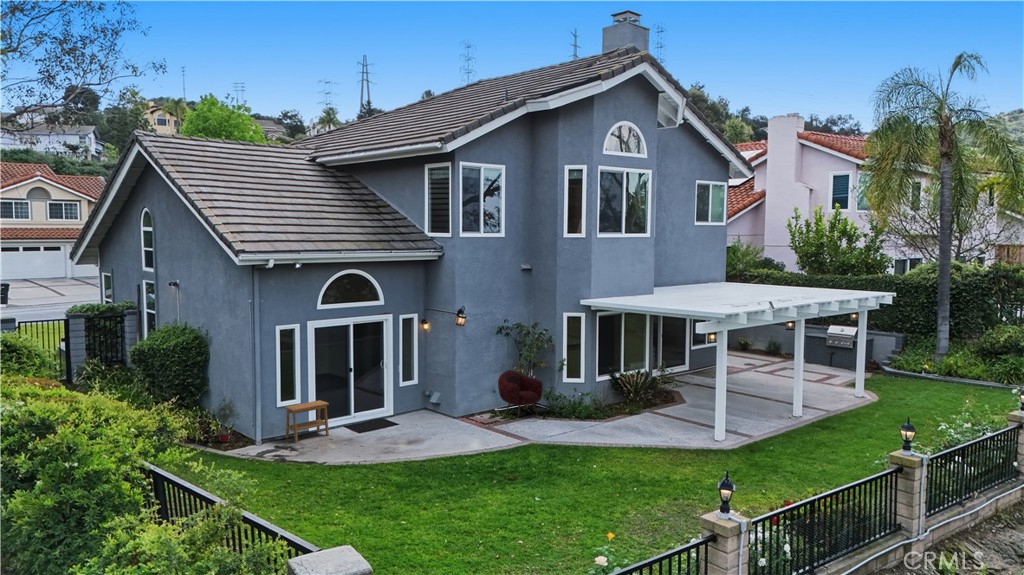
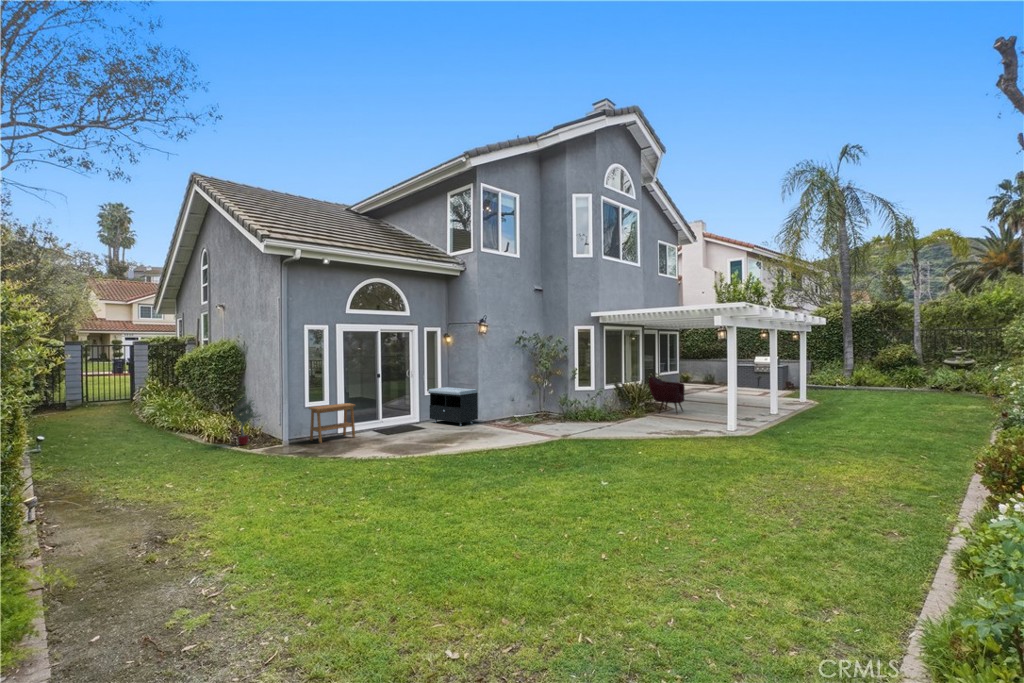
armchair: present [498,370,543,418] -> present [649,376,685,414]
storage bench: none [403,377,454,422] -> present [428,387,478,426]

